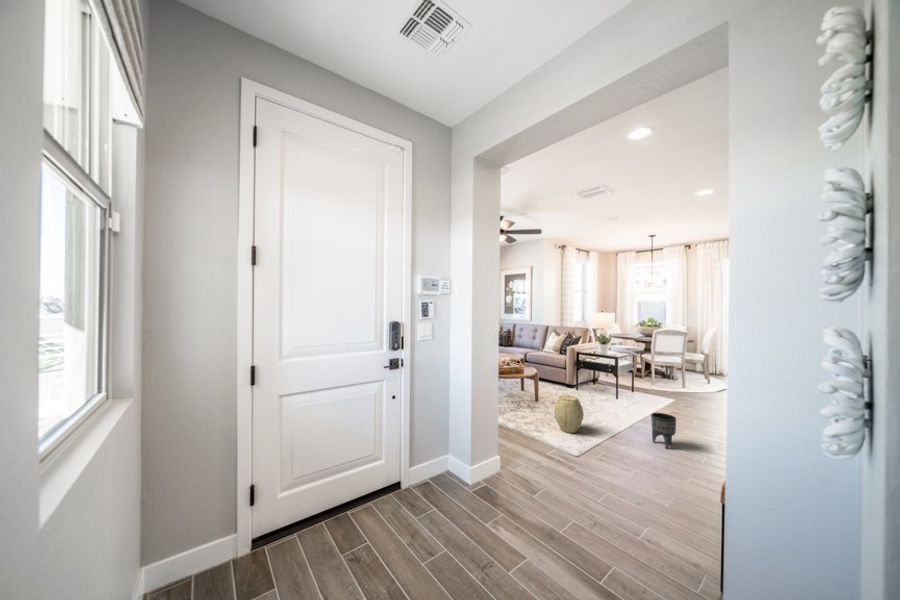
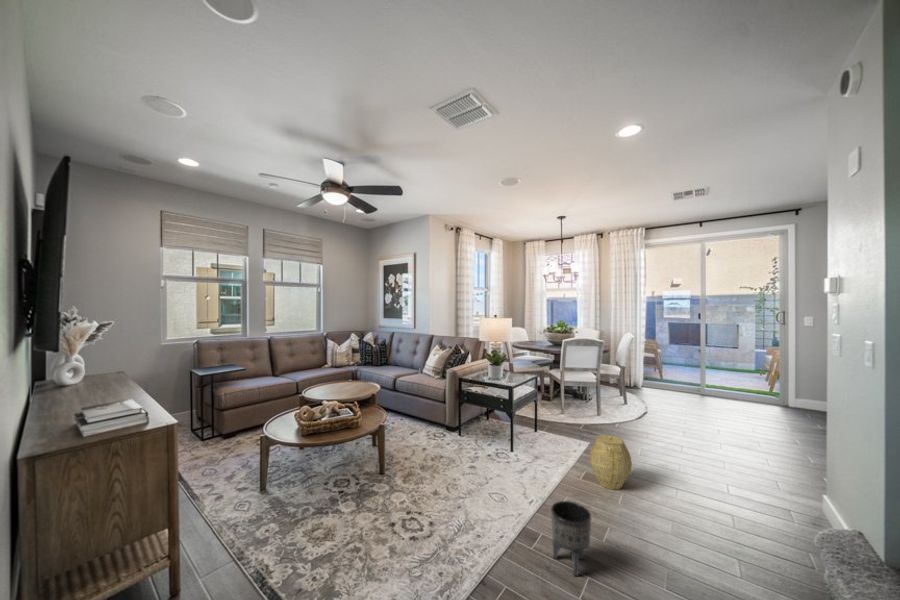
woven basket: present [554,395,584,433] -> present [590,435,632,489]

